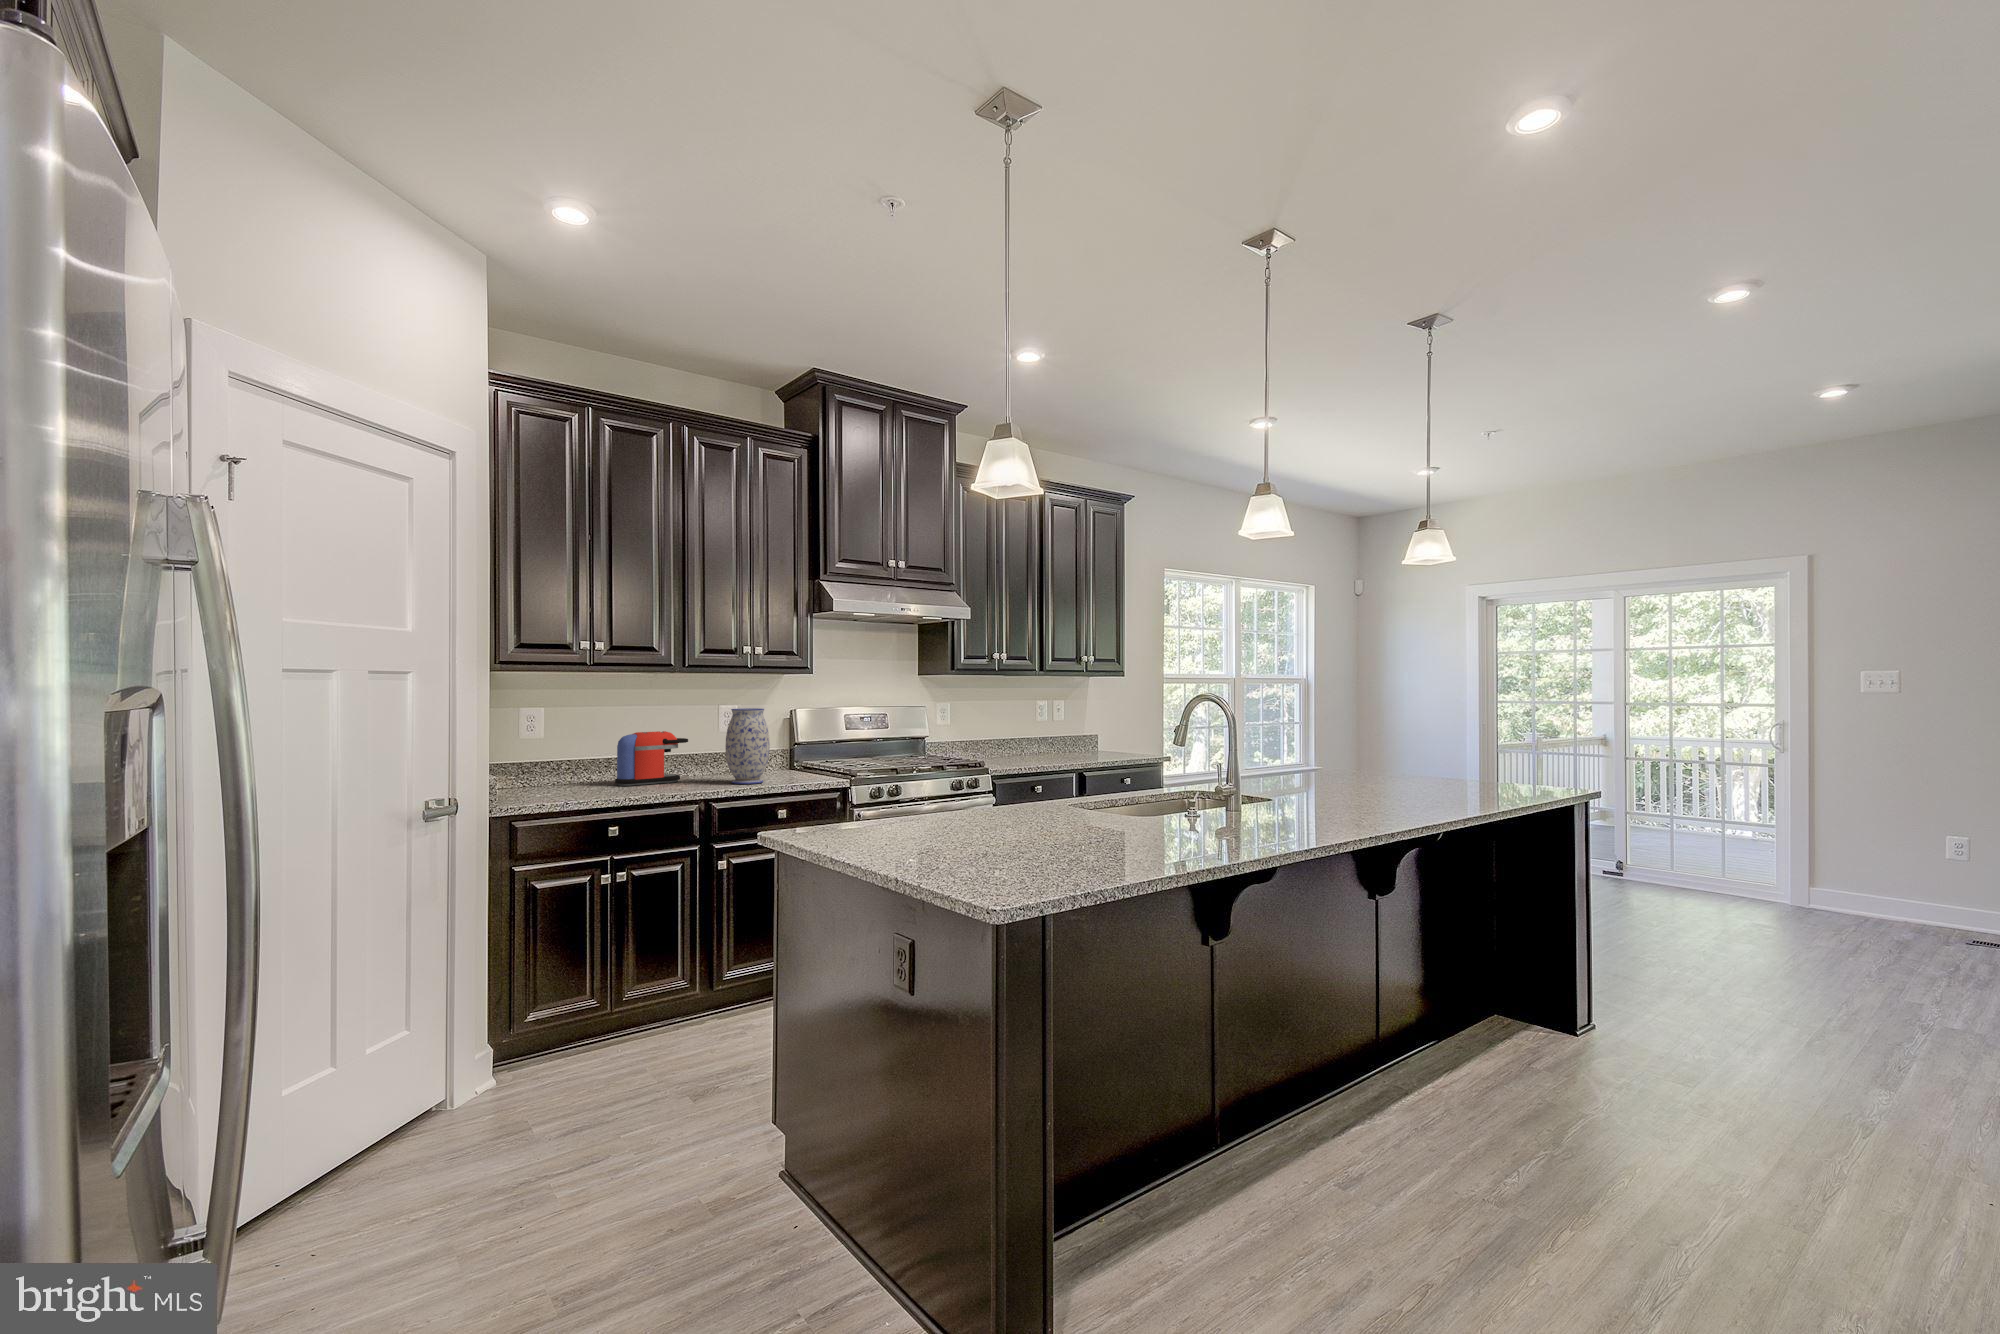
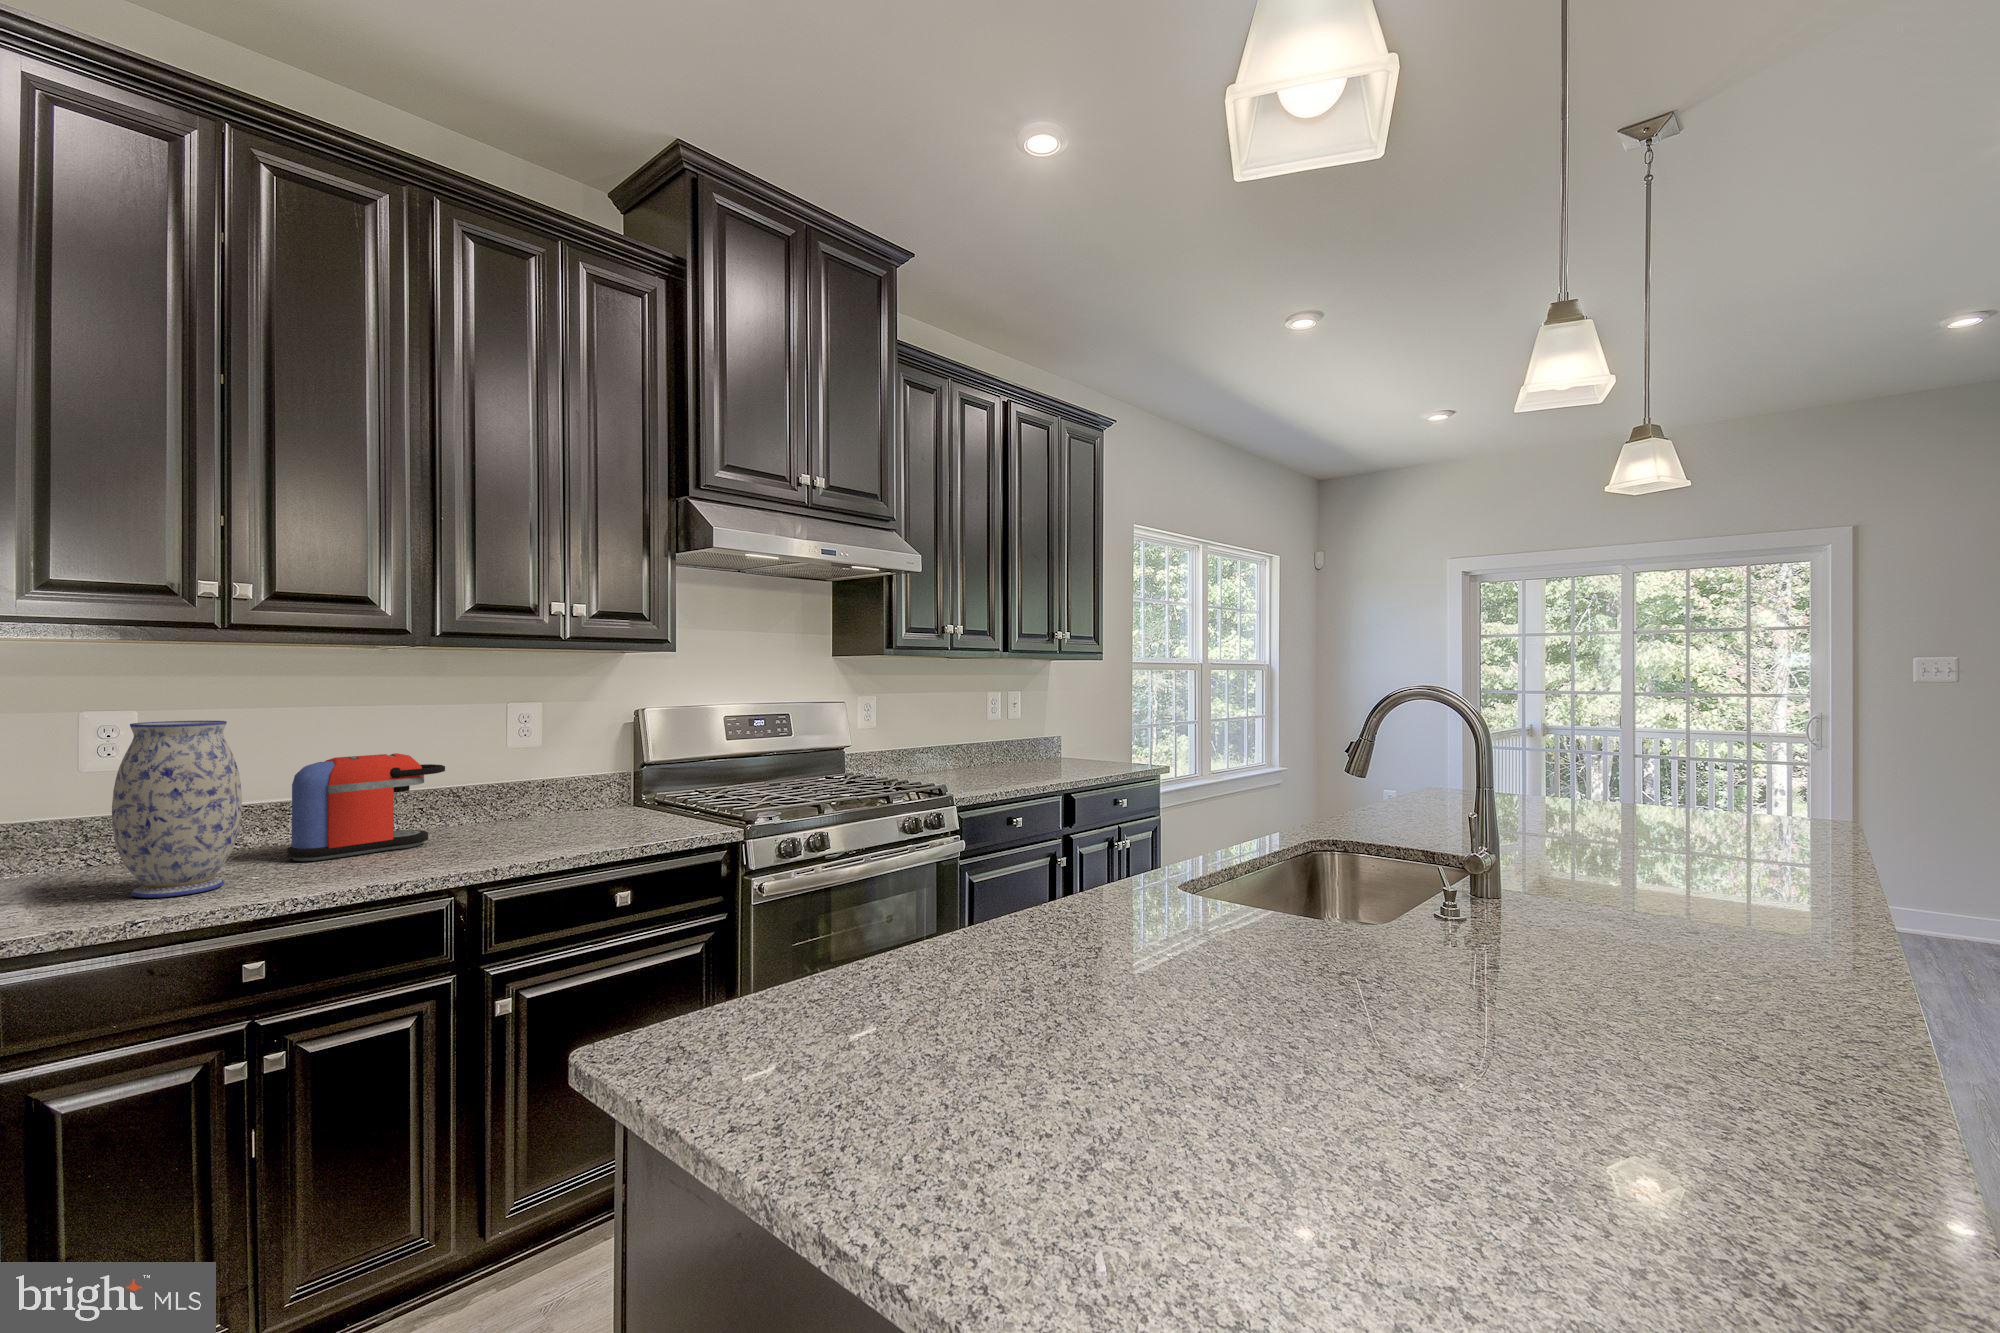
vase: present [725,708,770,784] -> present [112,721,242,898]

